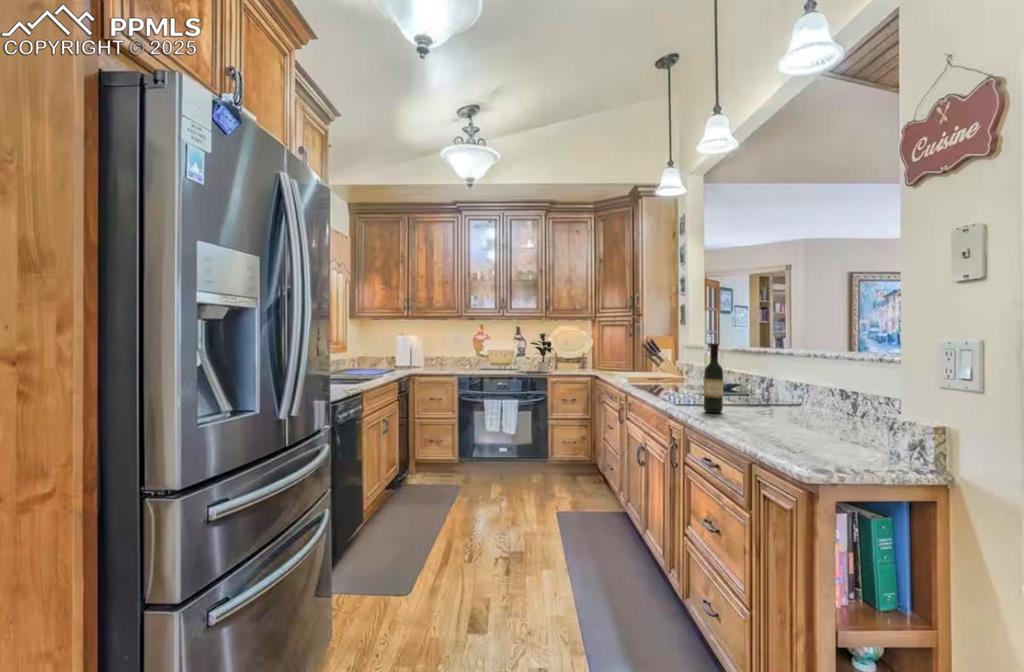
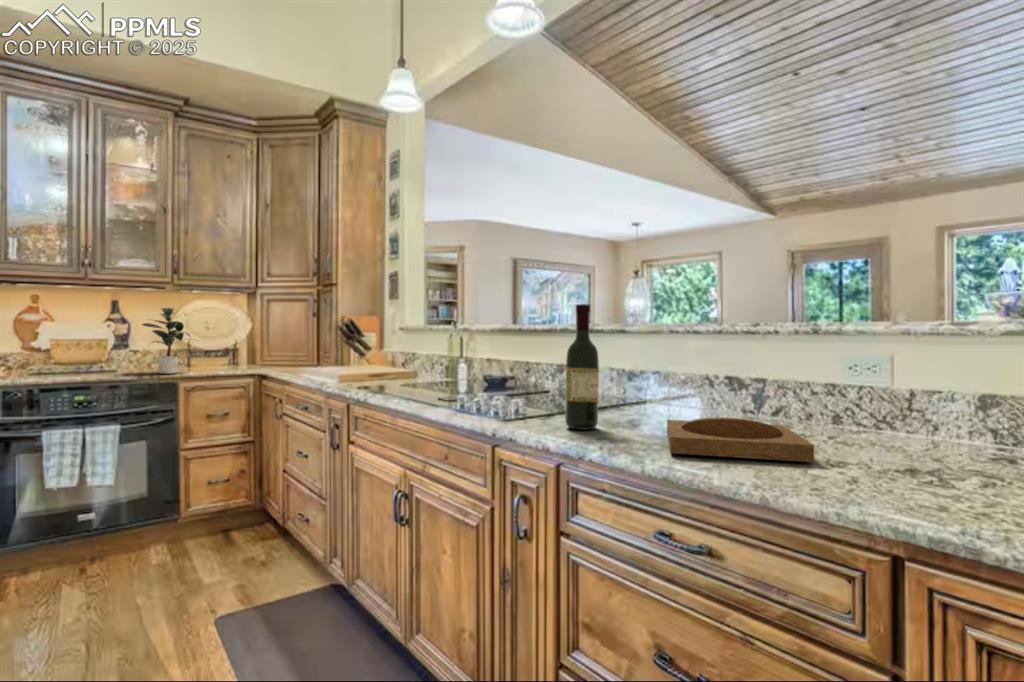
tray: none [724,410,823,433] -> present [667,417,814,462]

